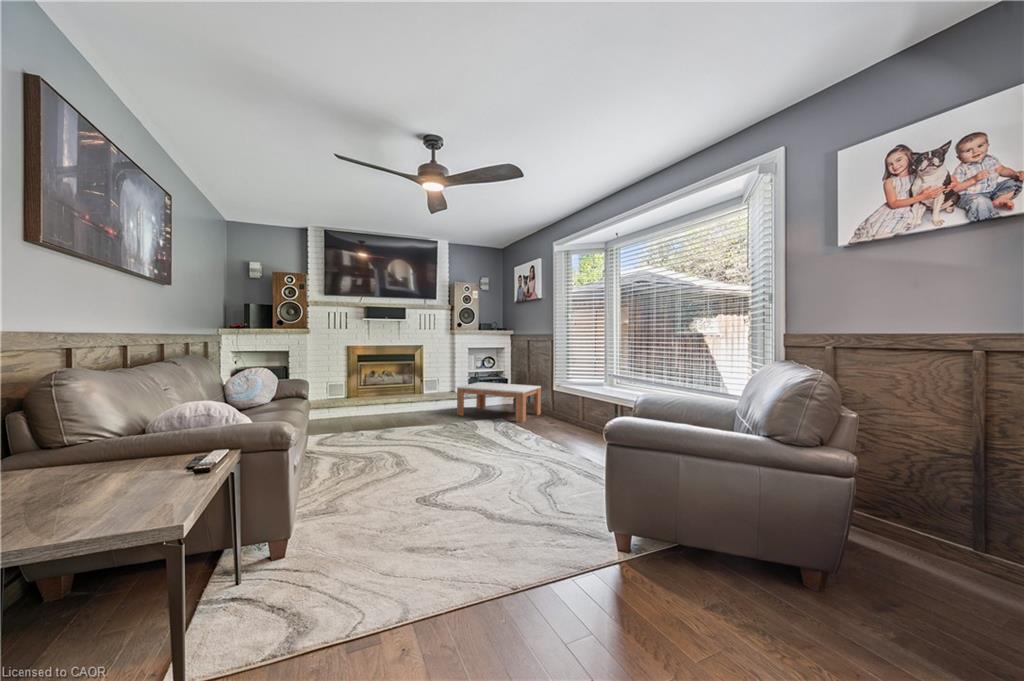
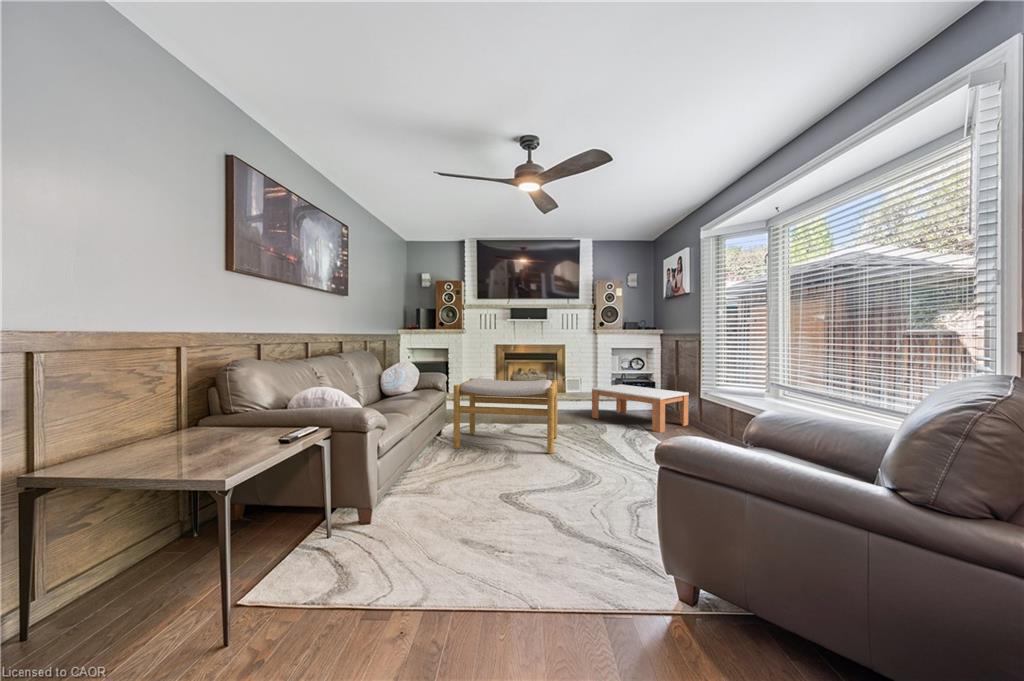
footstool: none [331,380,443,462] -> present [453,378,558,454]

